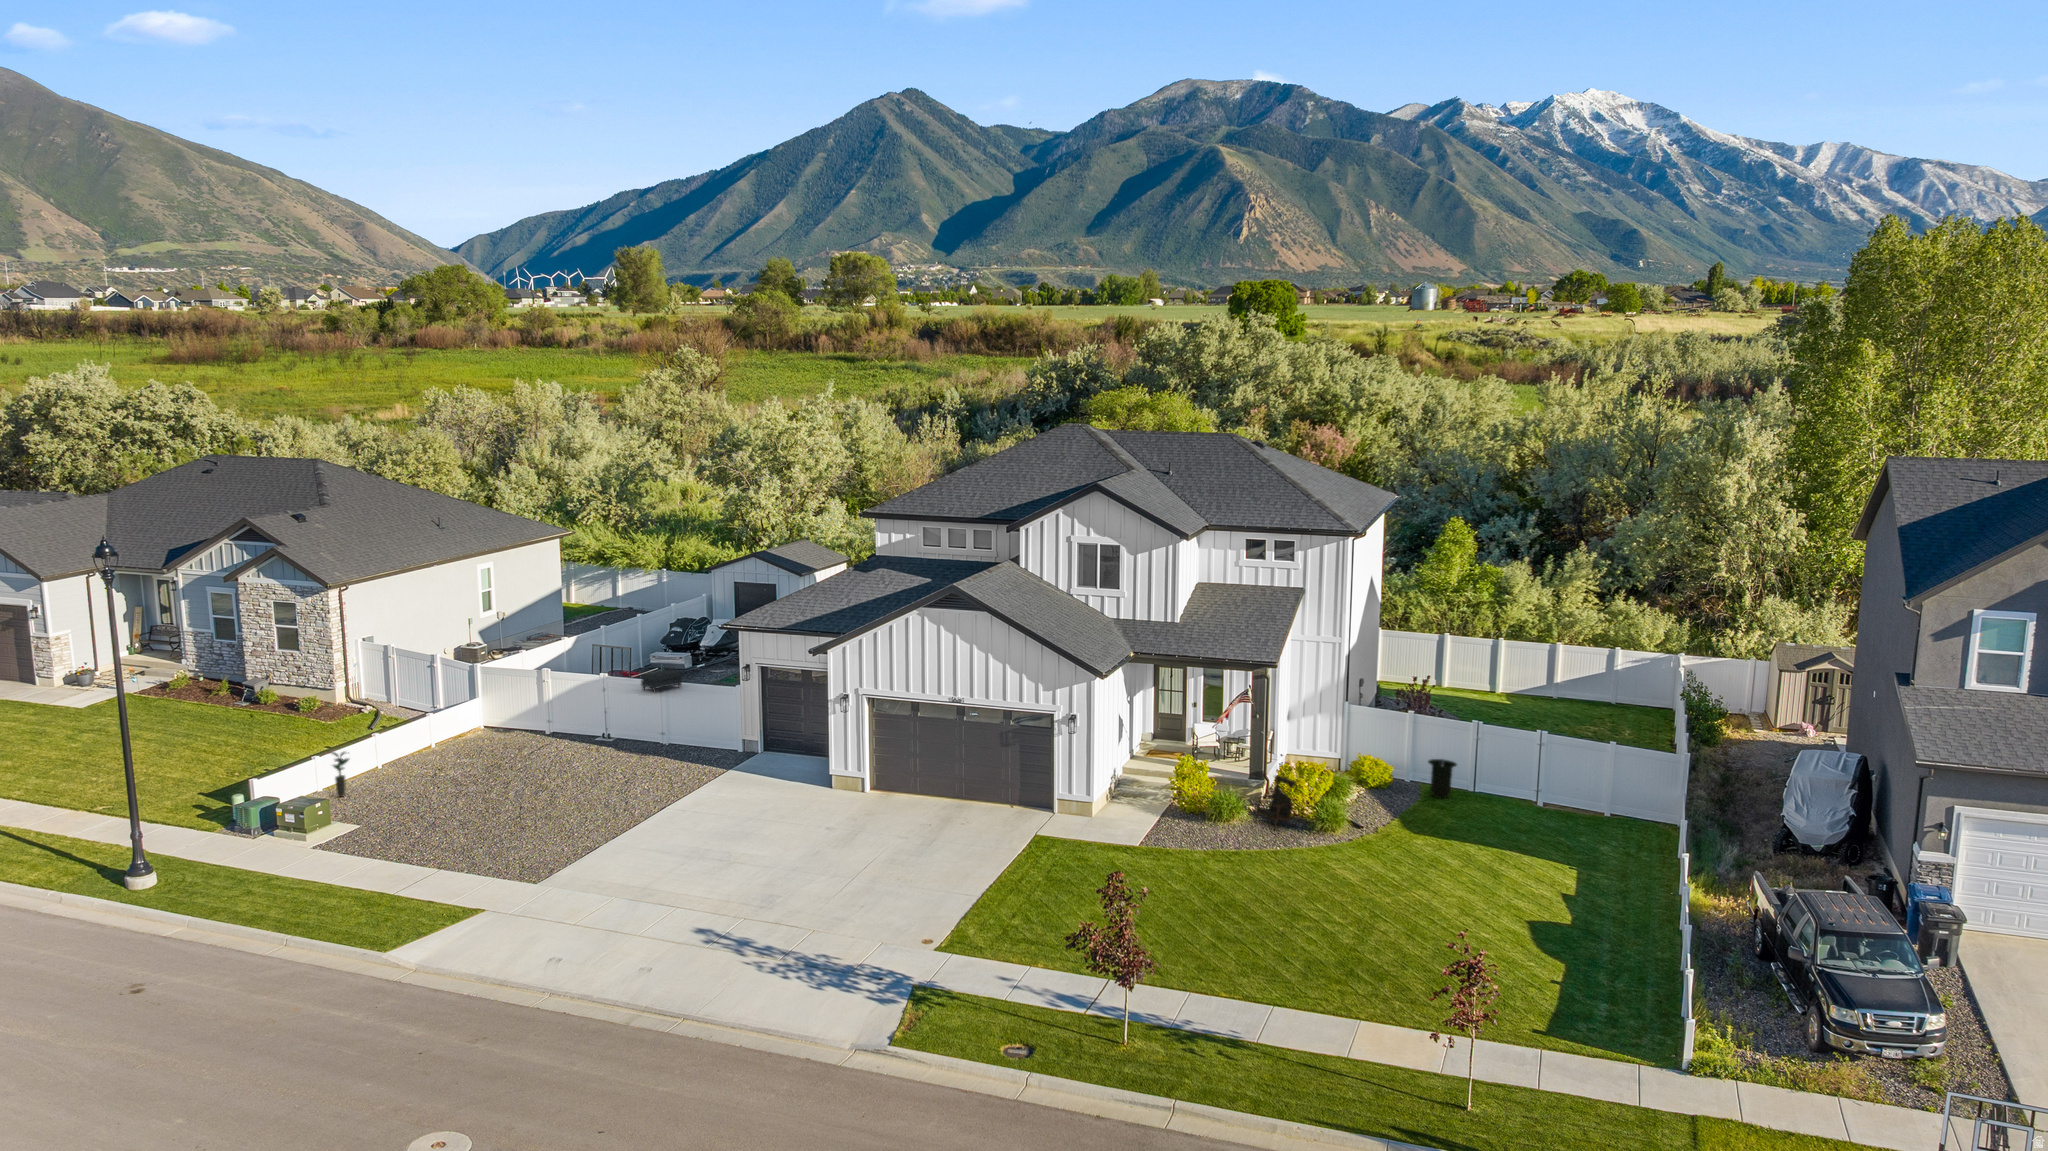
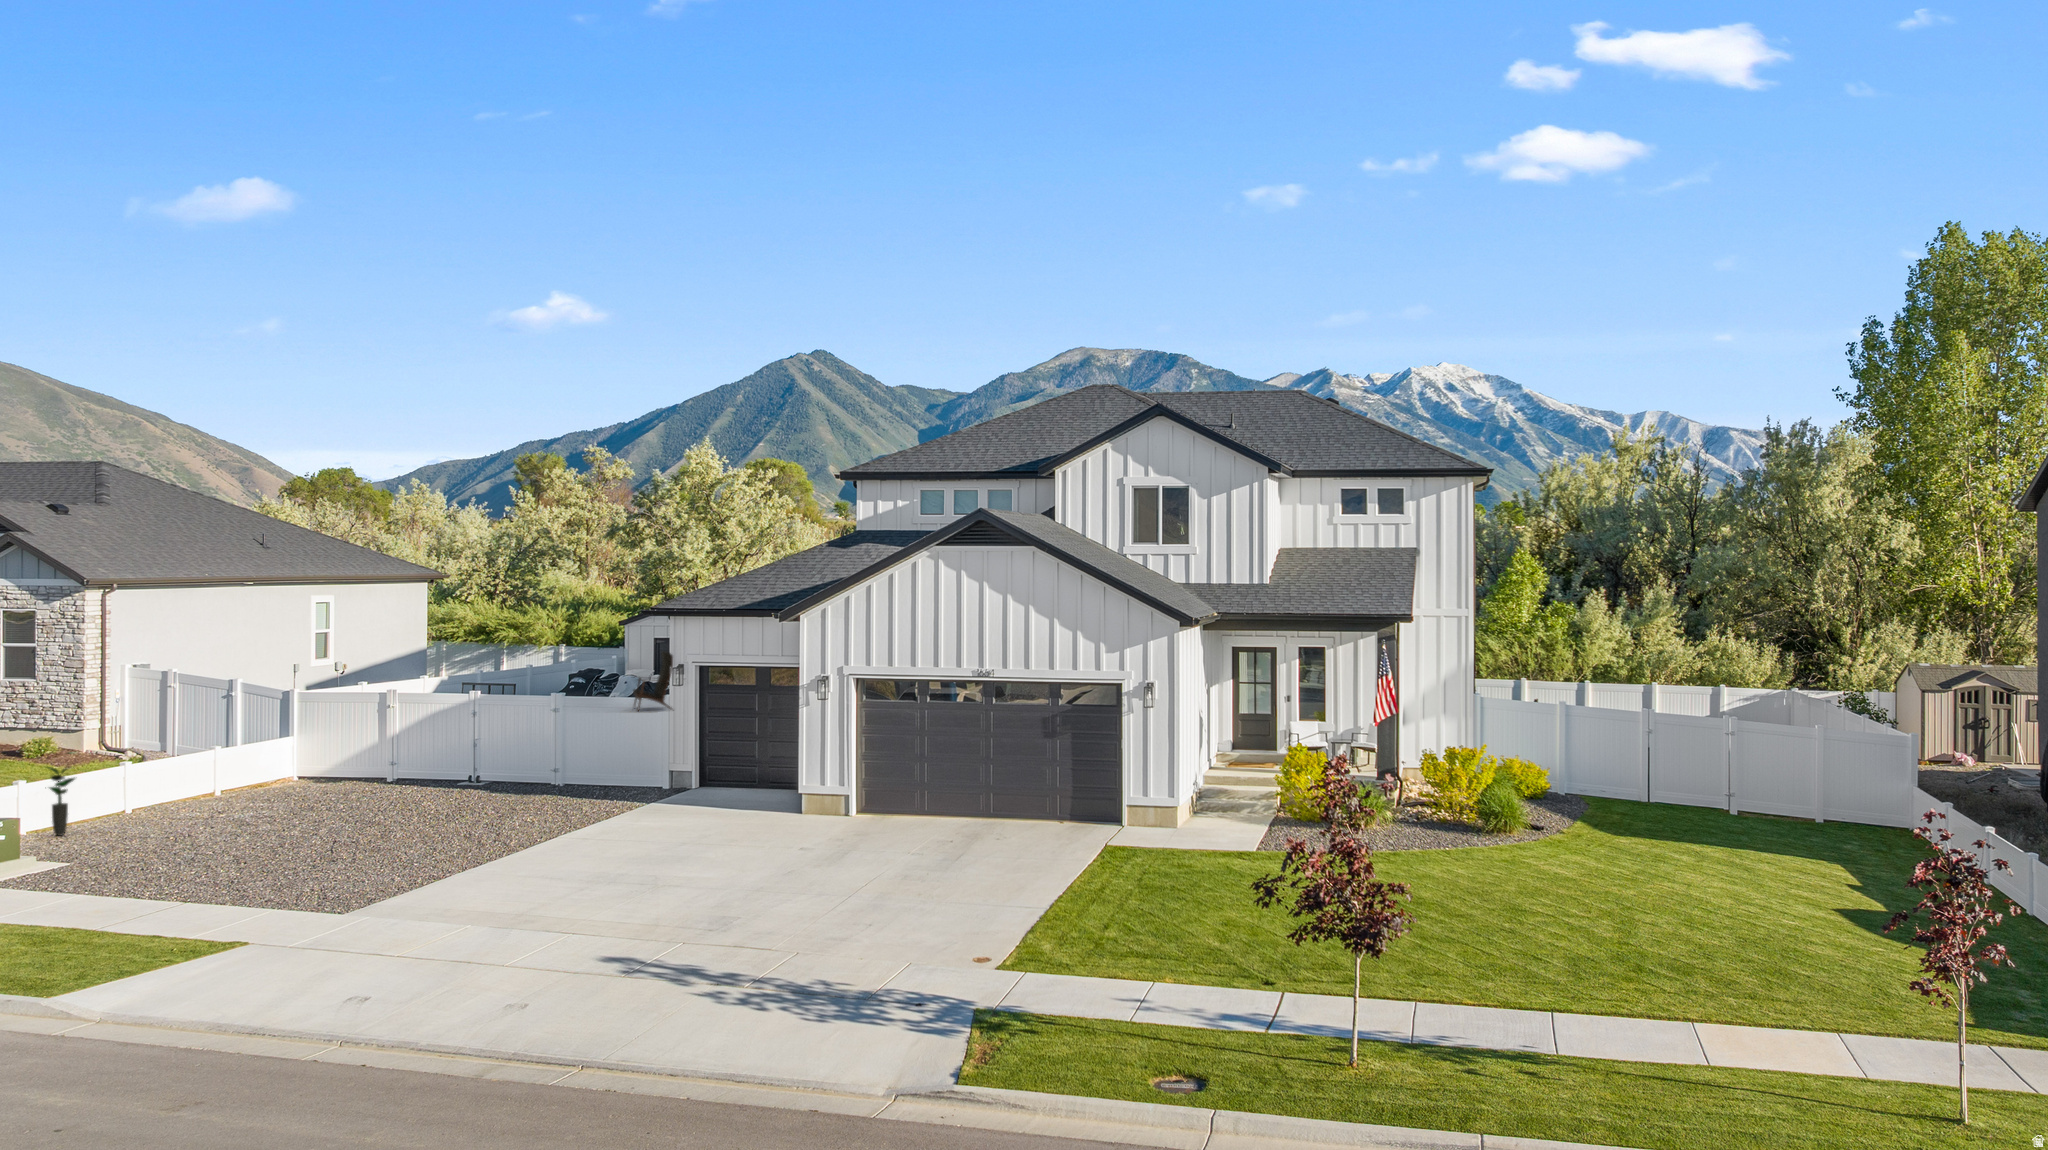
ottoman: present [641,669,682,692] -> none [524,678,581,706]
trash can: present [1428,759,1457,798] -> none [1633,752,1676,804]
lounge chair: present [1255,775,1295,829] -> present [633,651,673,710]

